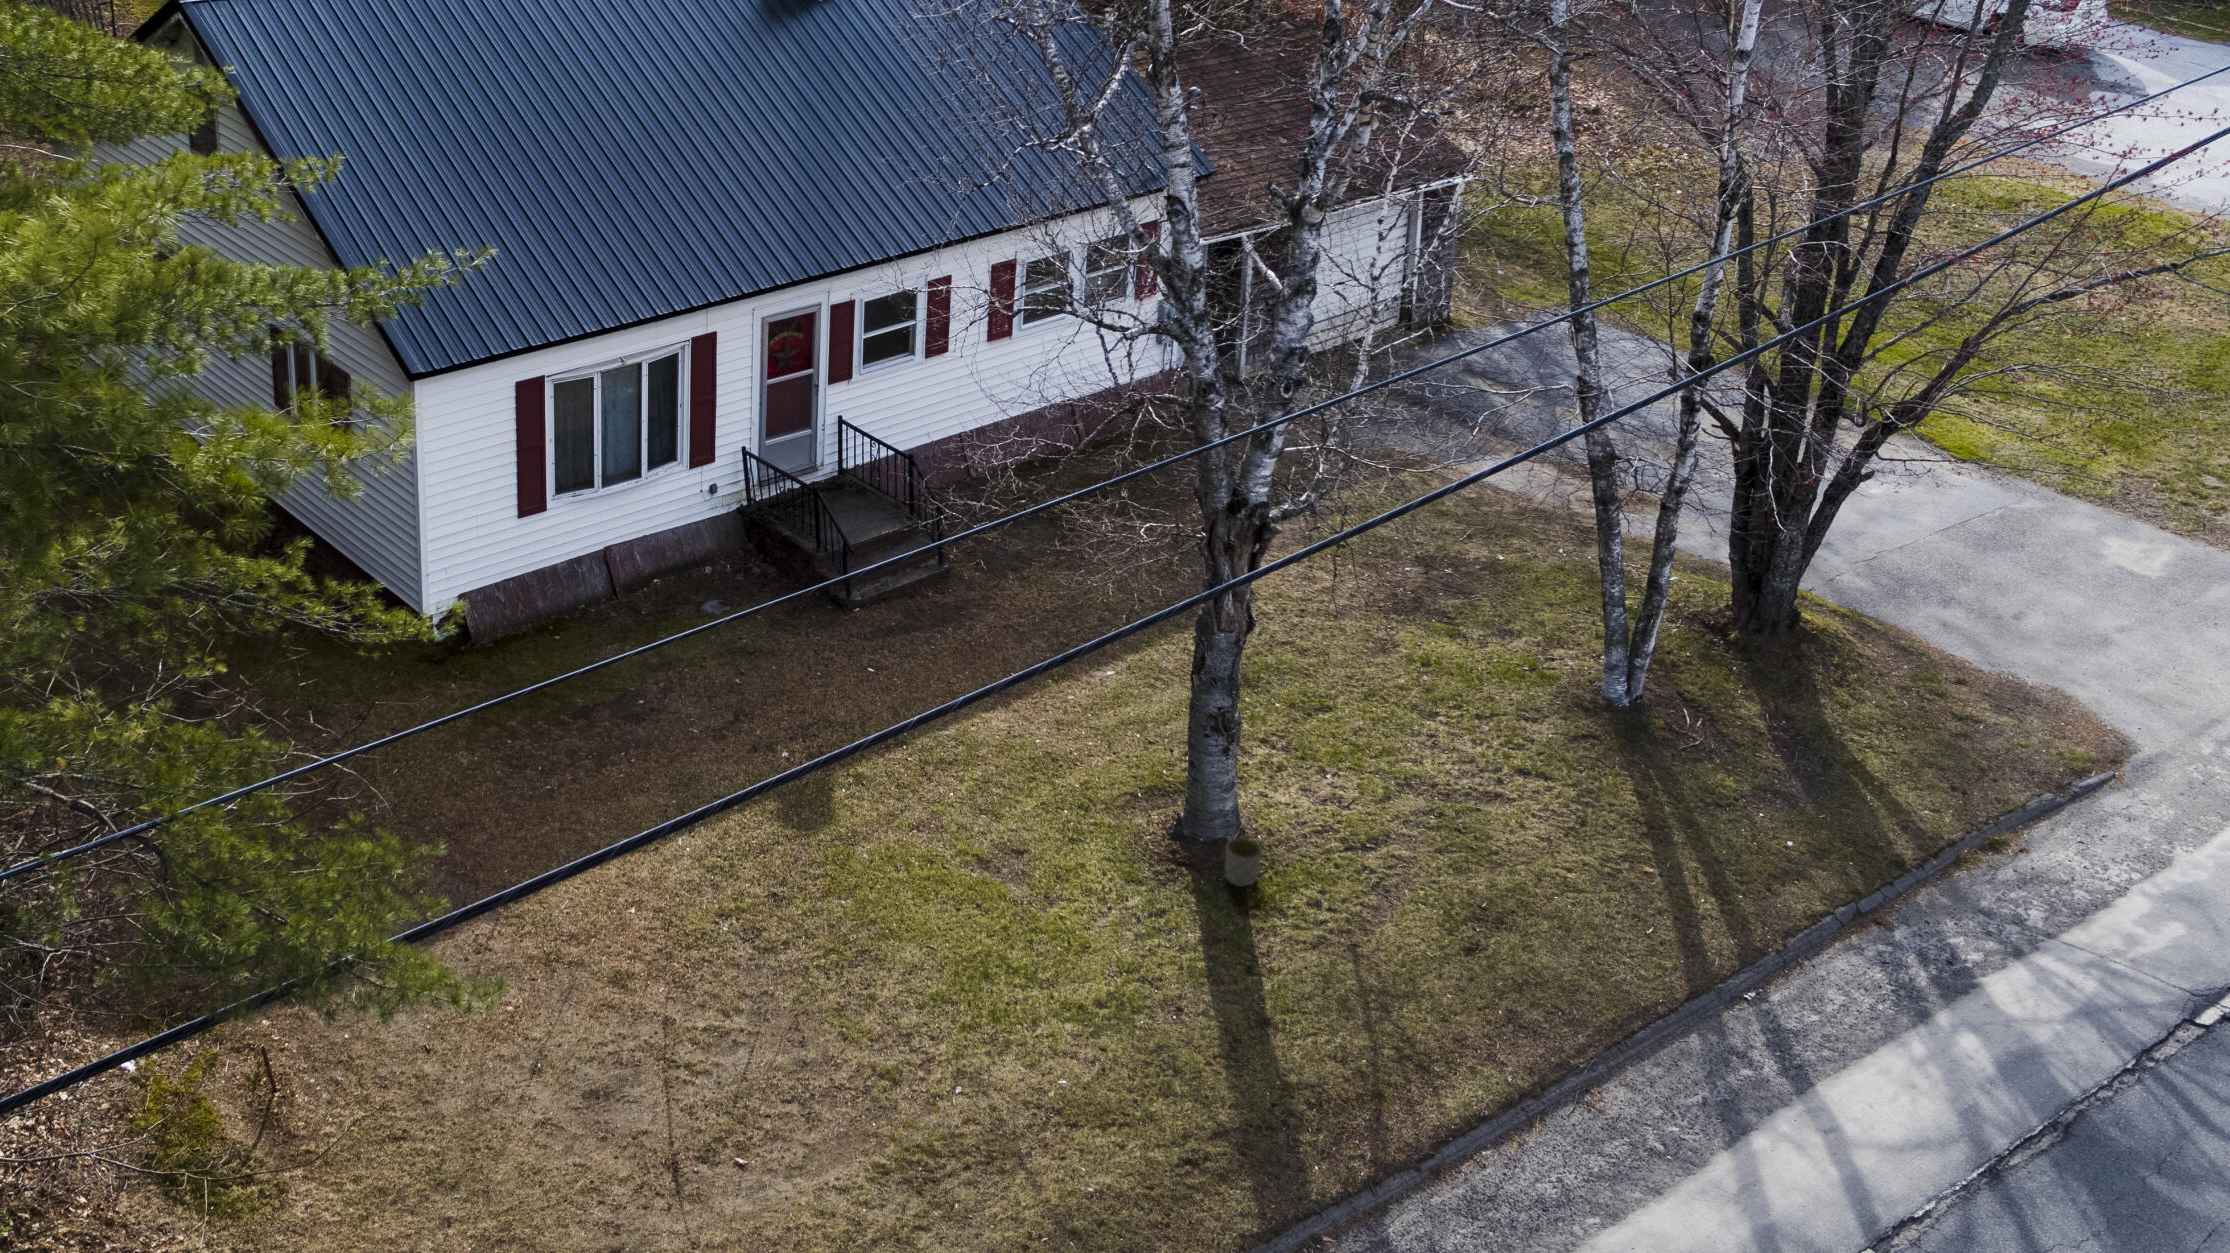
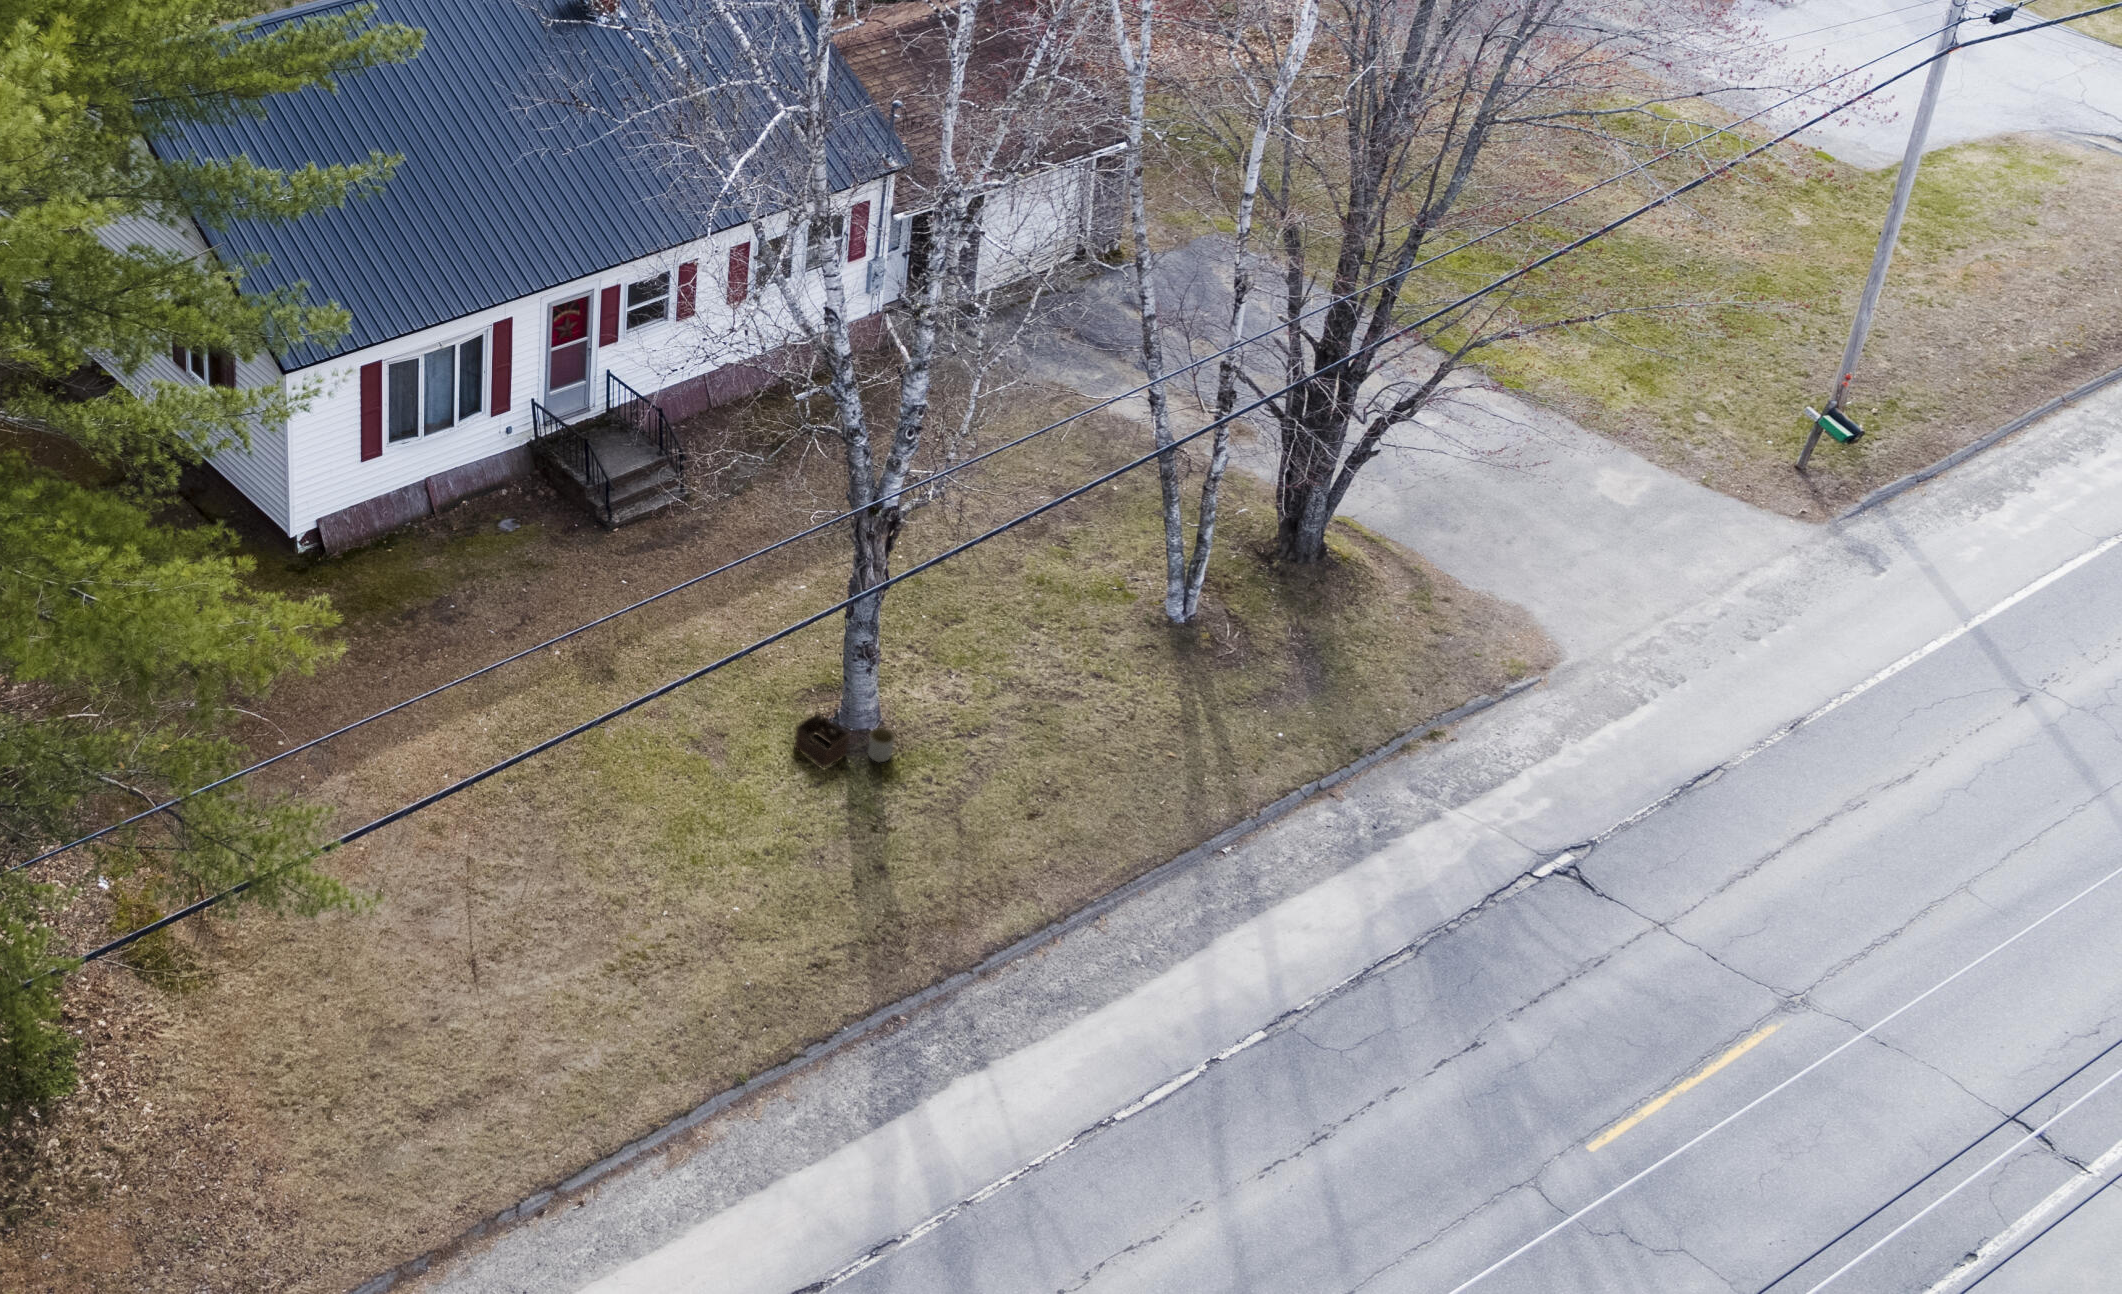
basket: none [1119,819,1200,895] -> present [795,713,850,768]

